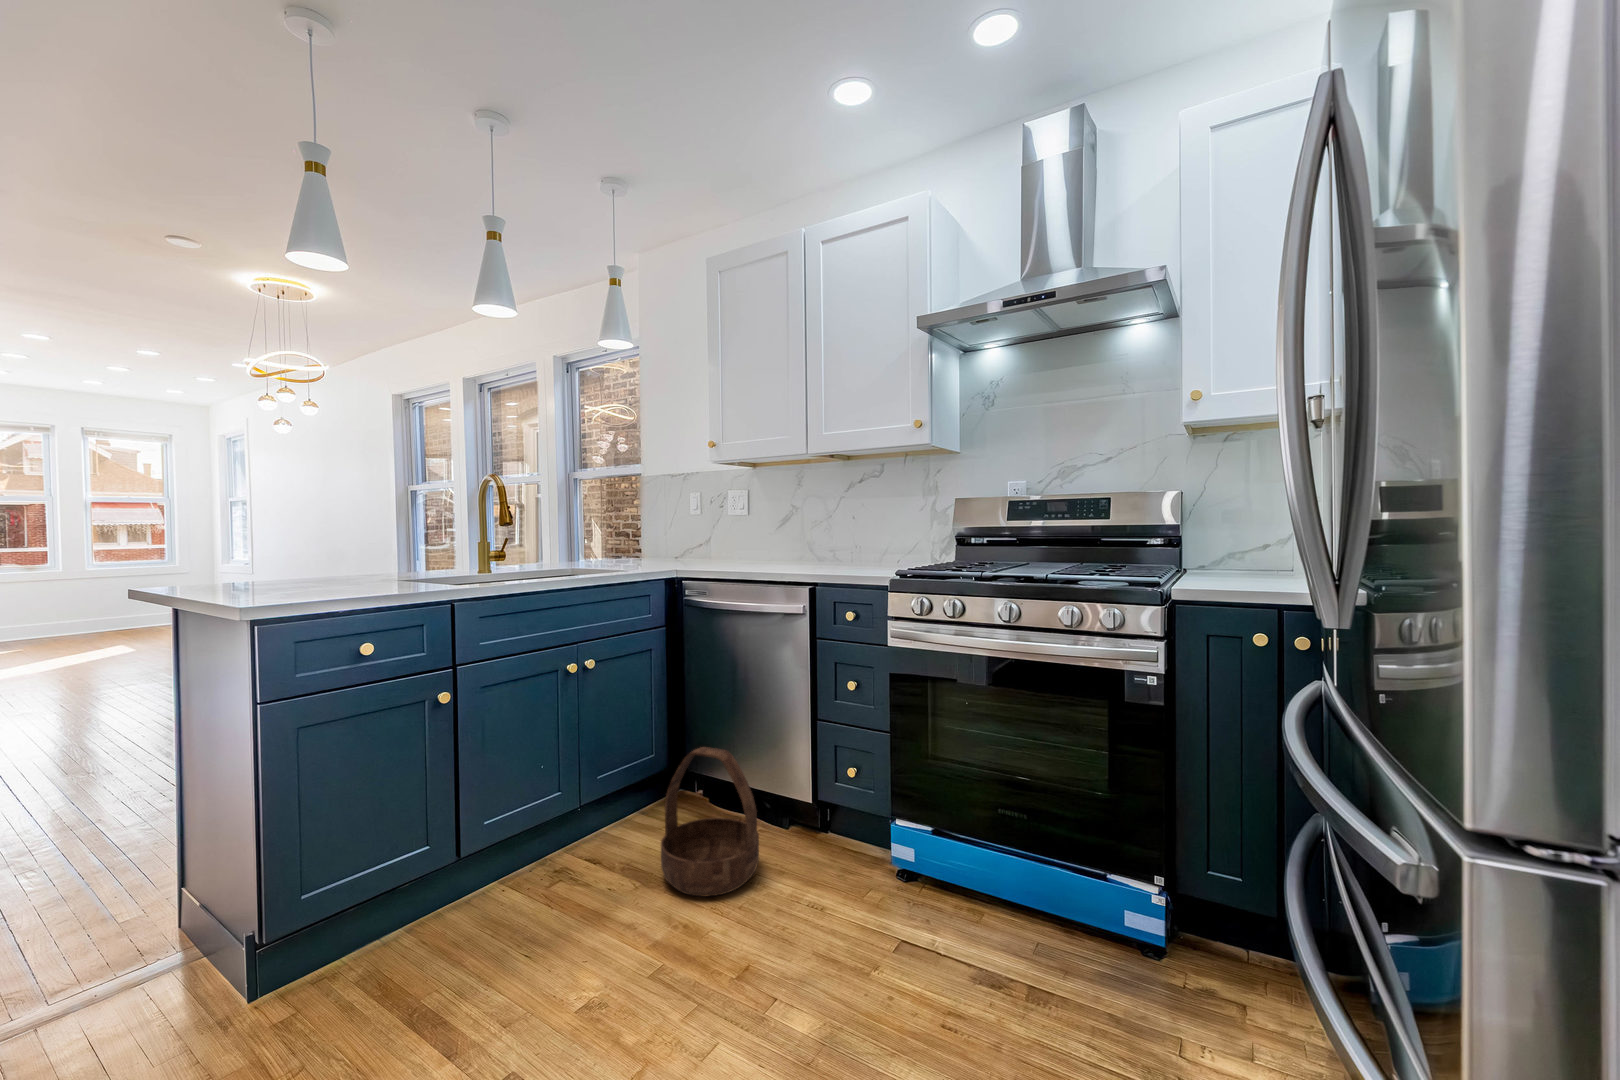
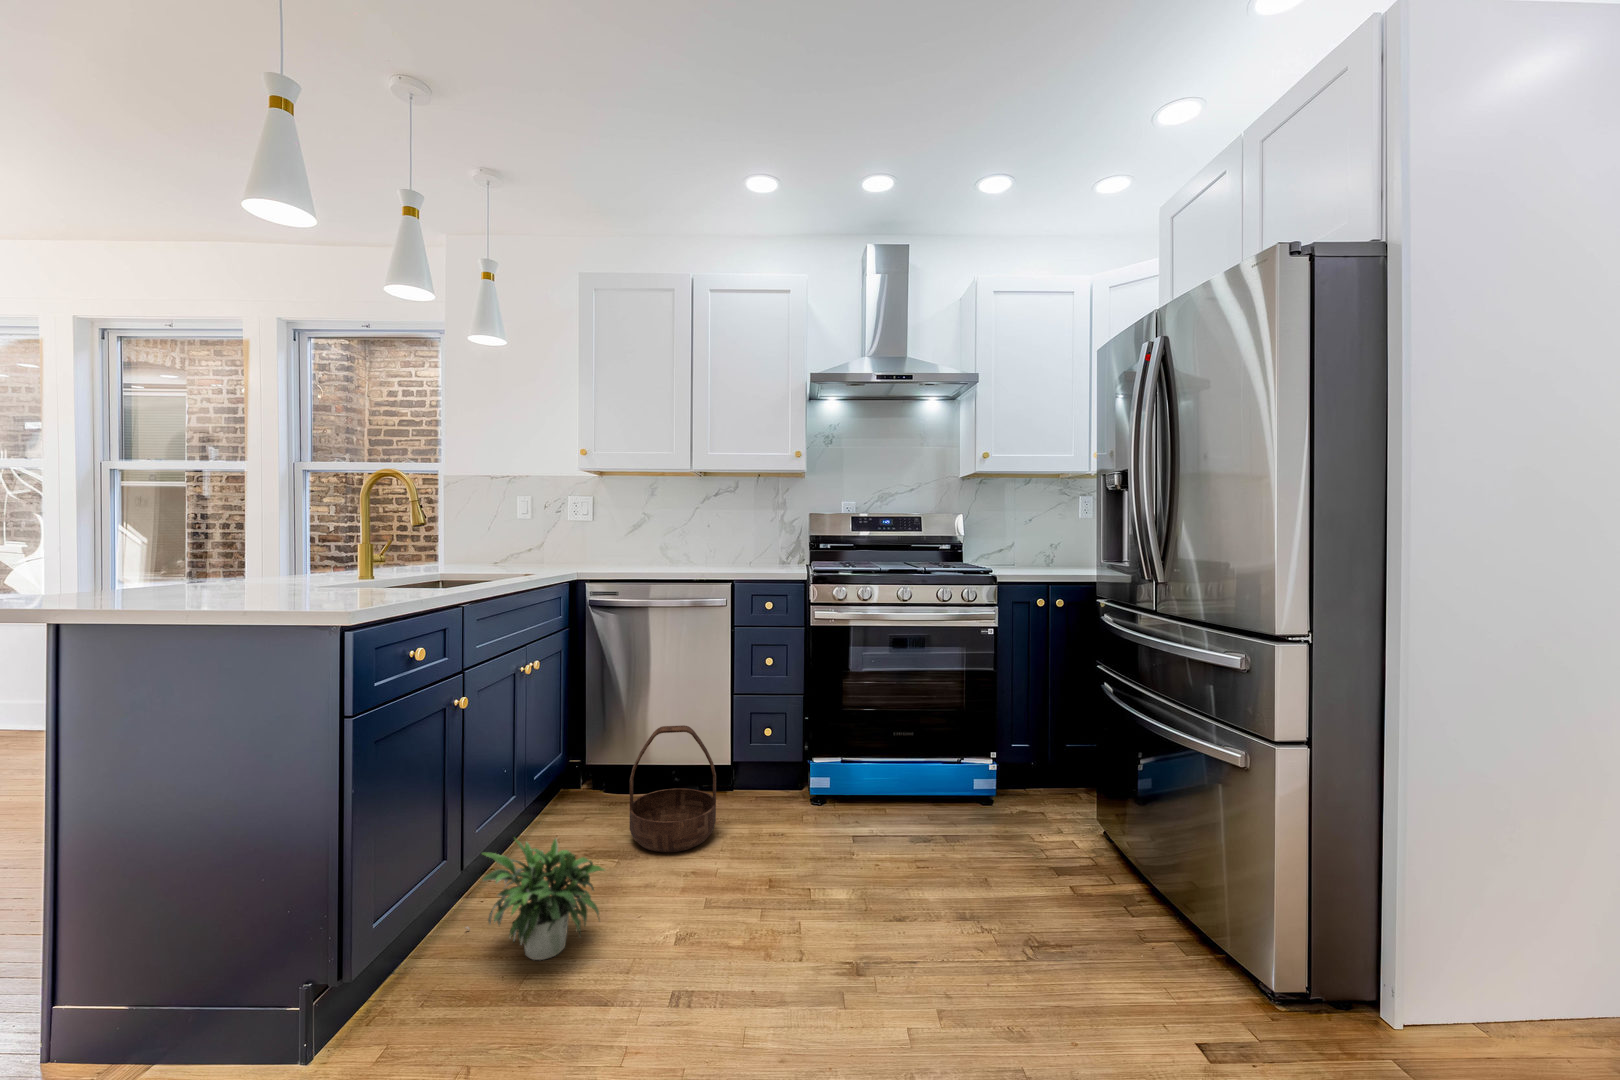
potted plant: none [399,840,526,980] -> present [467,838,605,960]

